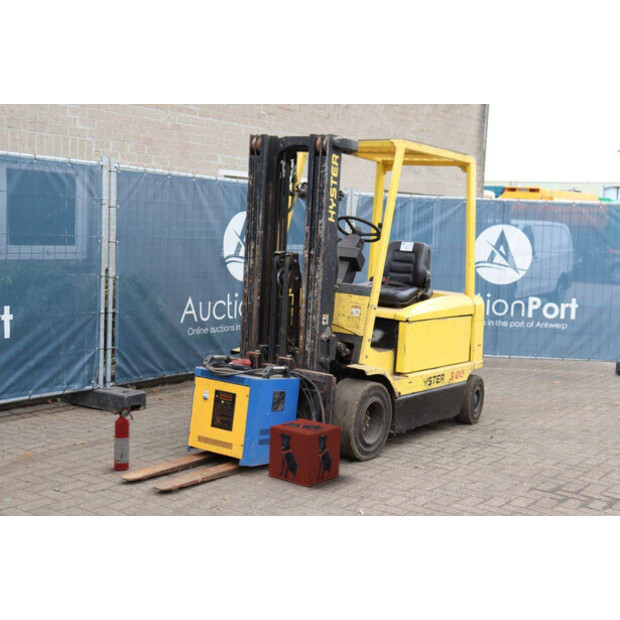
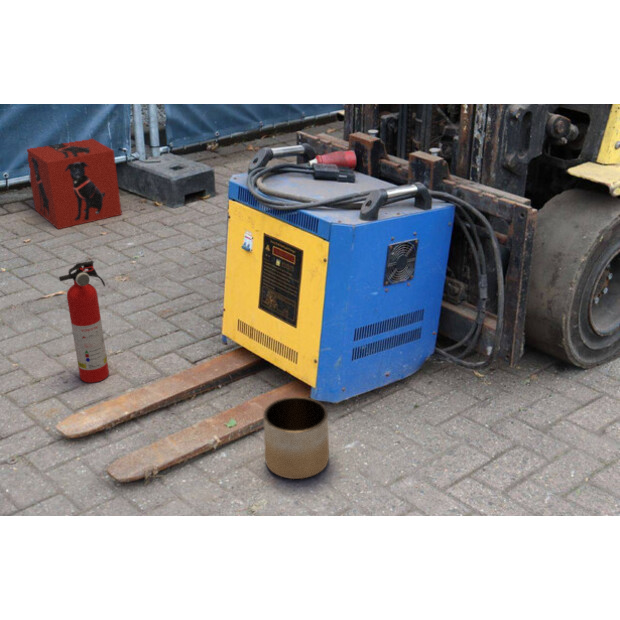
storage box: present [268,419,341,487] -> present [27,139,122,229]
planter: none [222,458,252,492] -> present [263,396,329,479]

